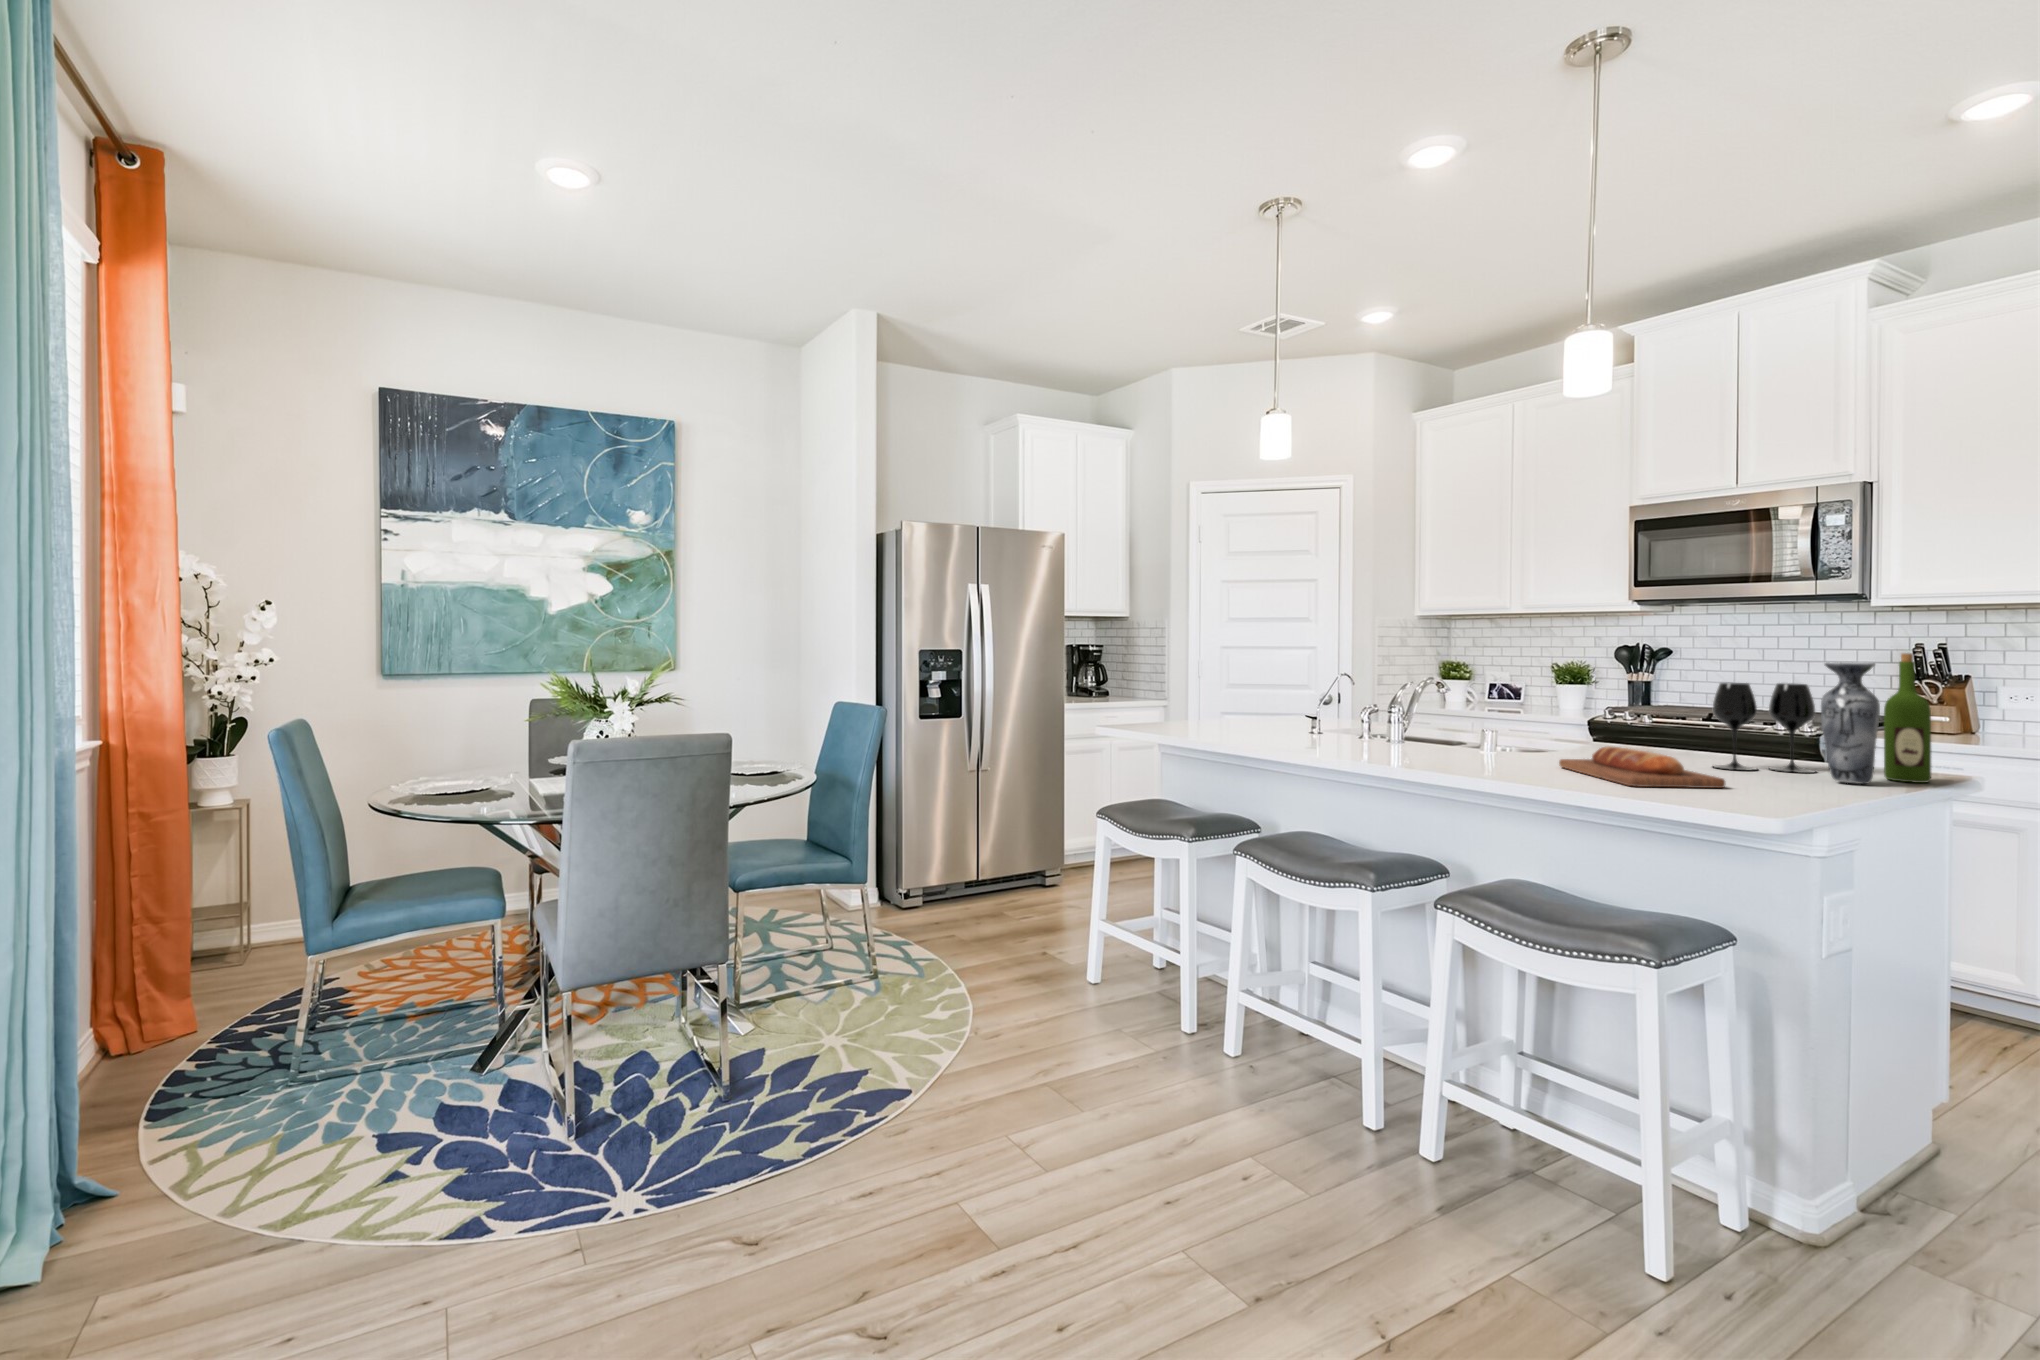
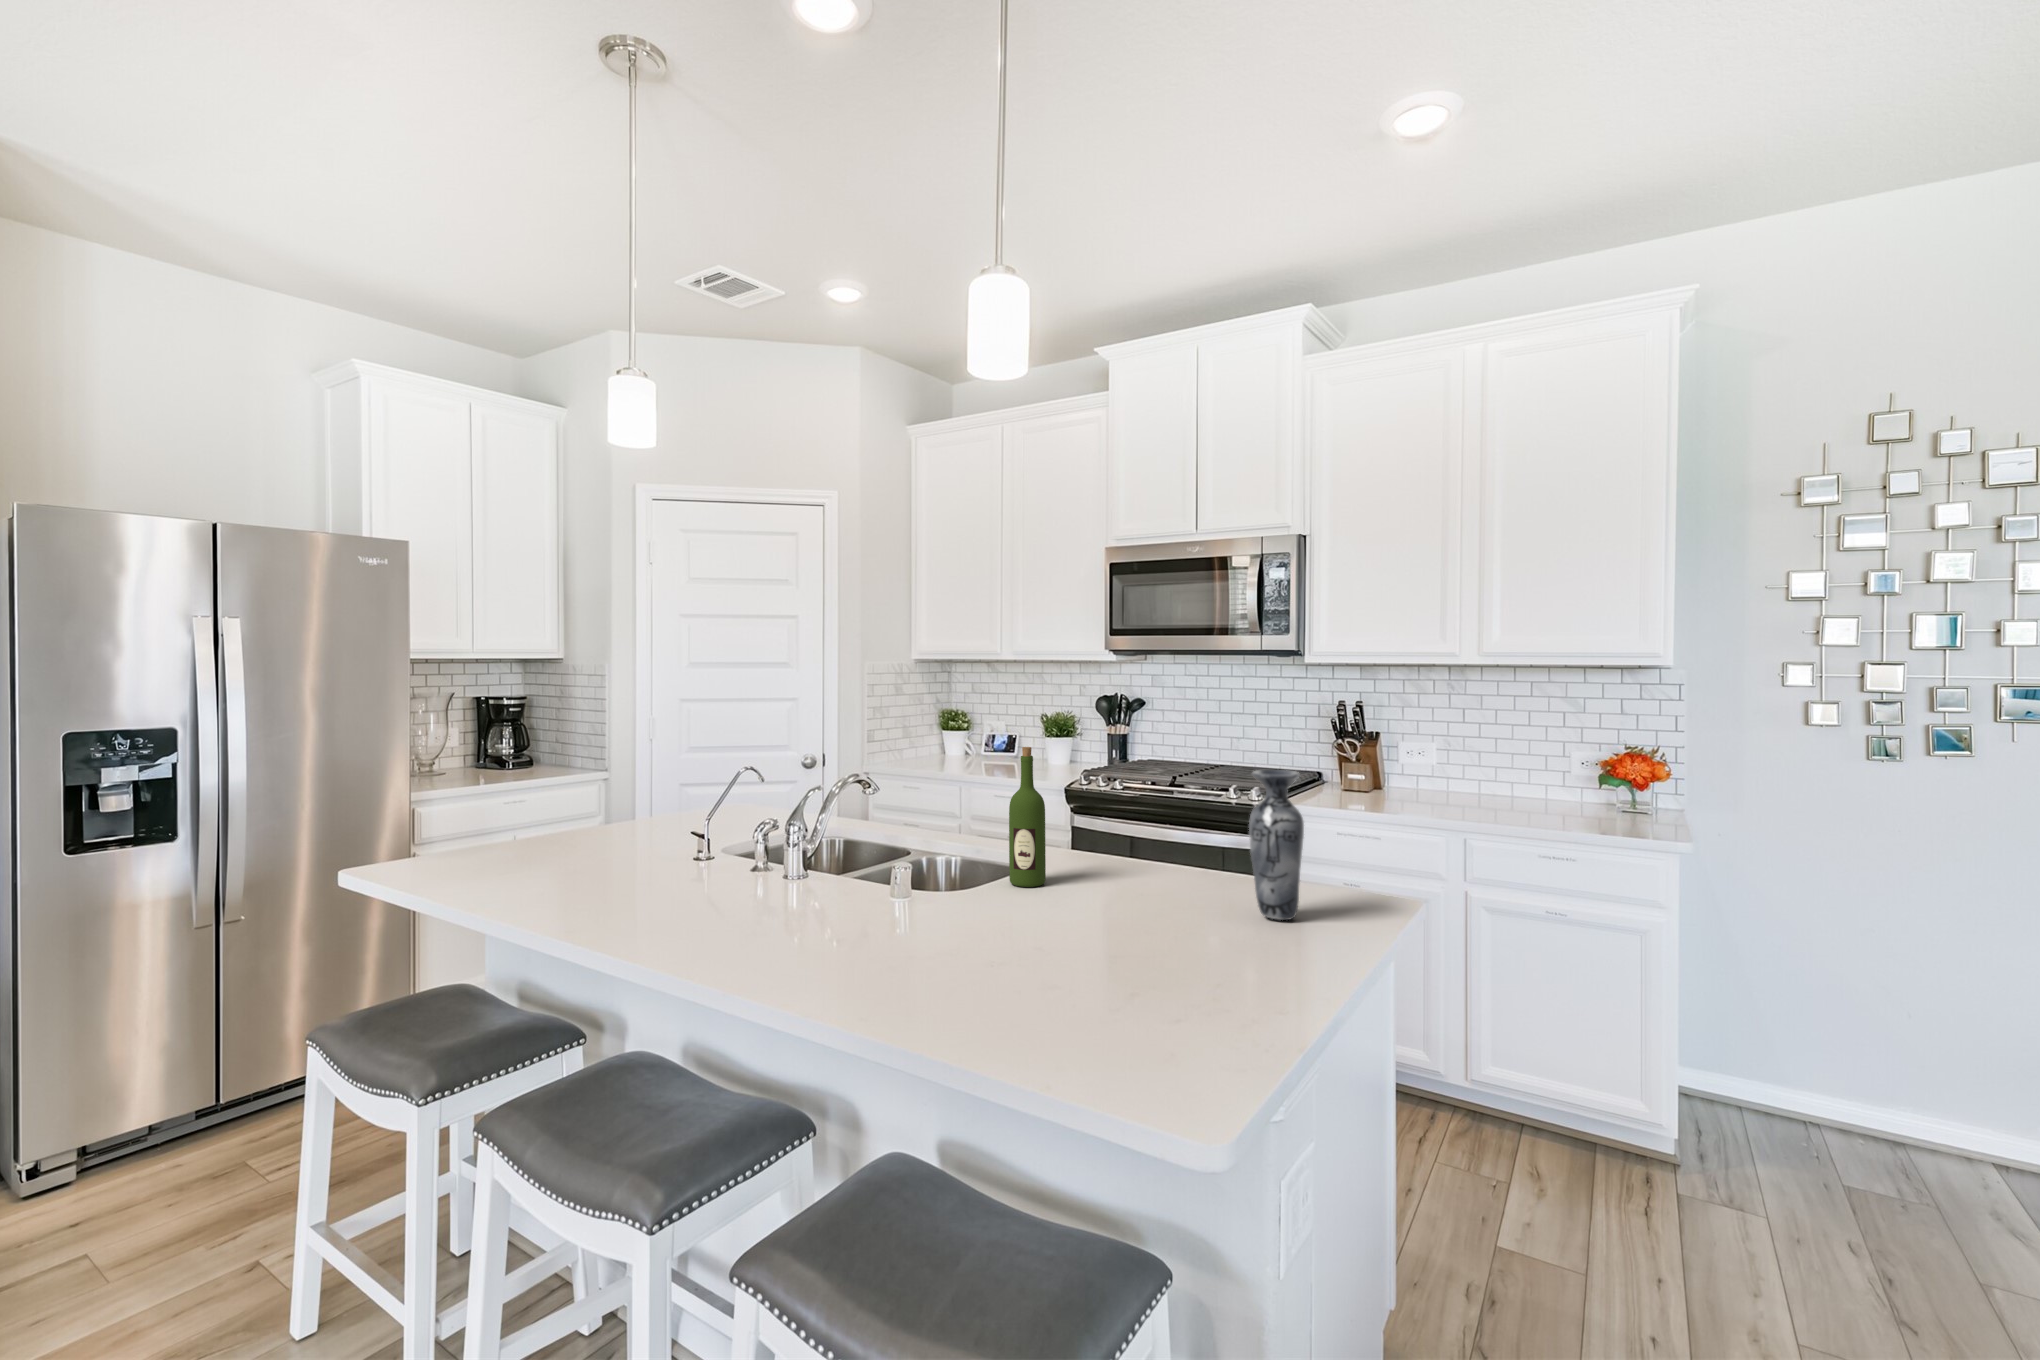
wine bottle: present [1884,653,1931,783] -> present [1009,747,1046,887]
wine glass: present [1713,683,1815,773] -> none [1149,785,1249,897]
bread loaf: present [1559,746,1725,788] -> none [979,885,1148,962]

